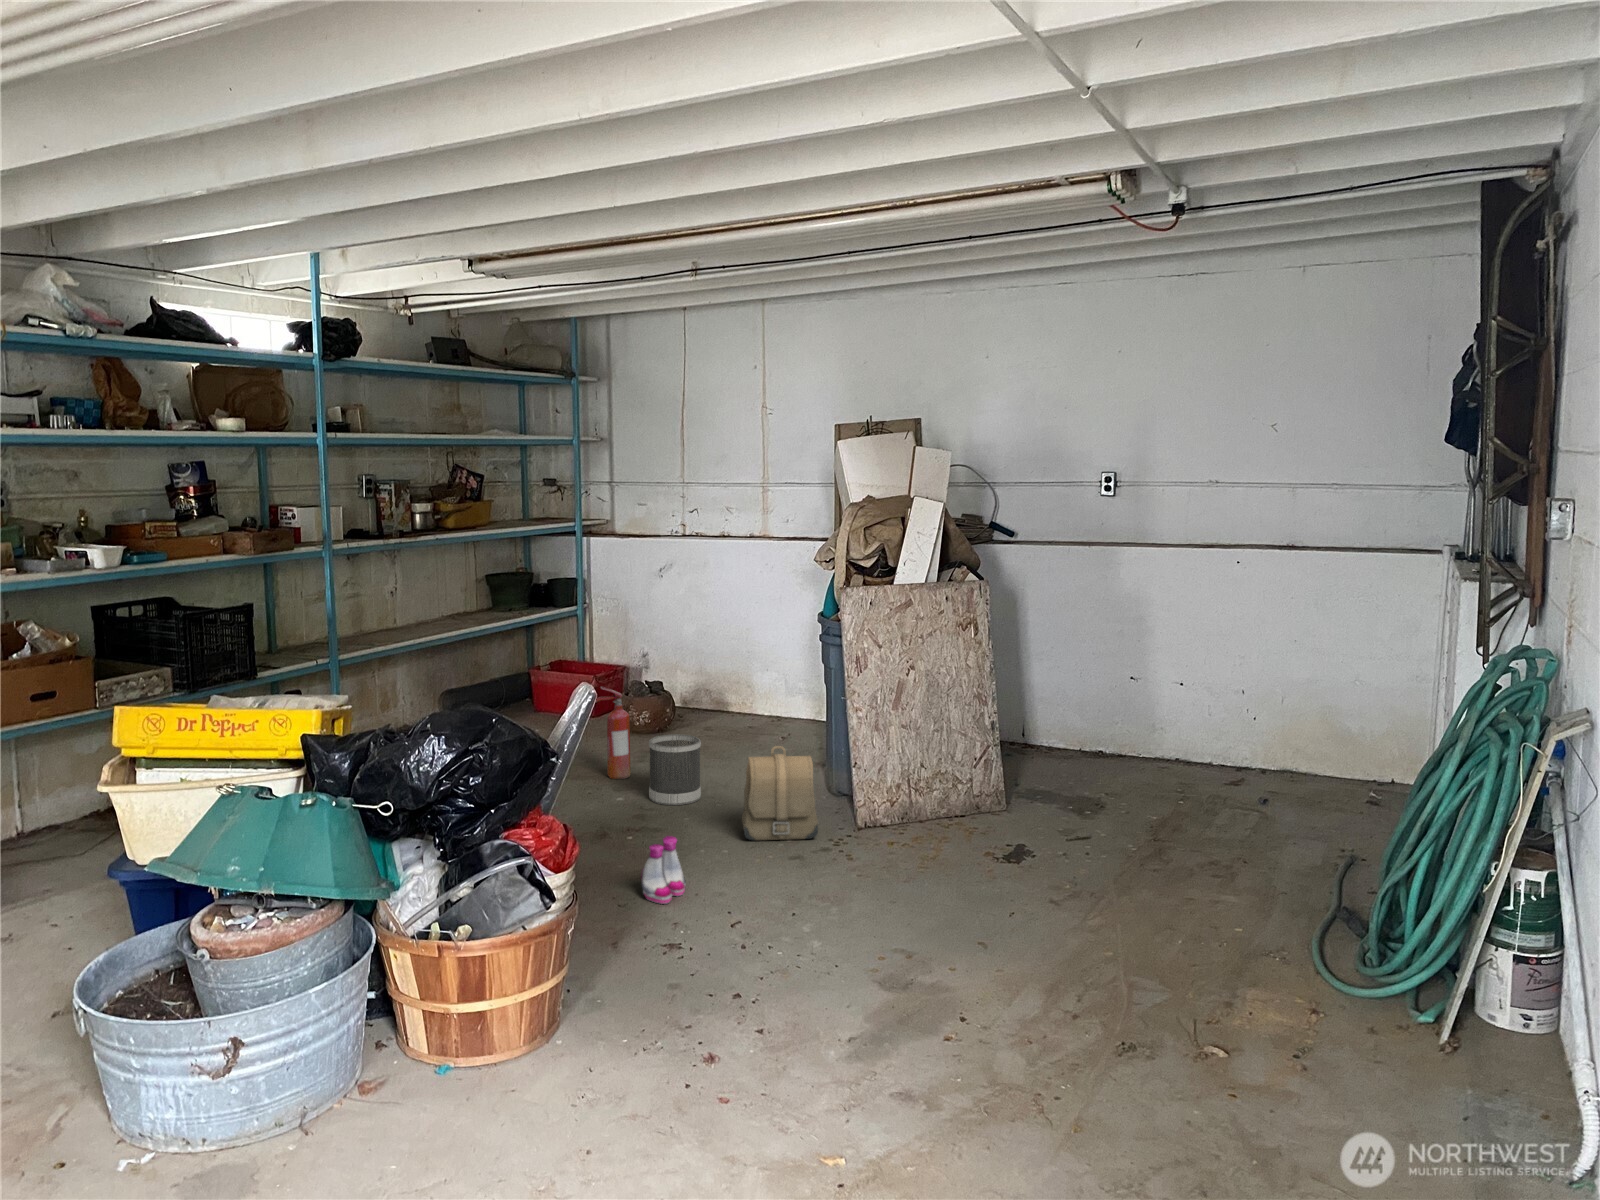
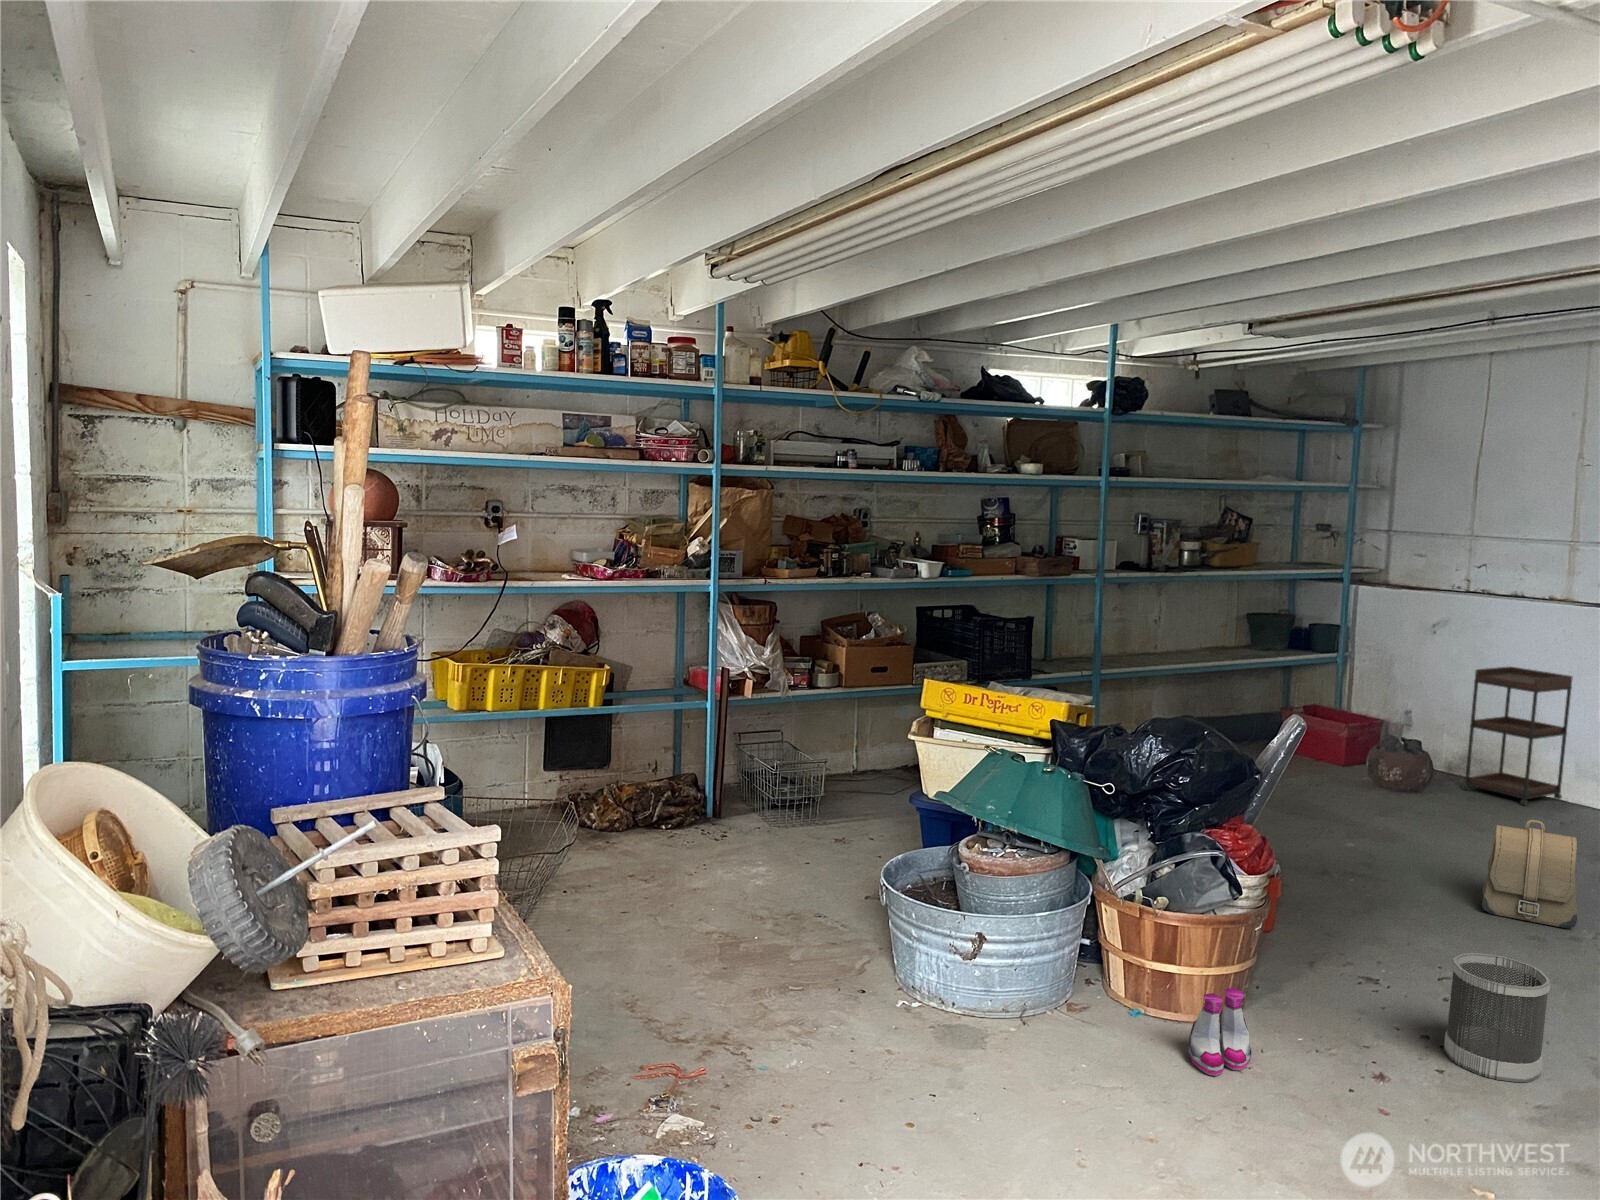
shelving unit: none [699,603,775,727] -> present [1462,667,1572,805]
fire extinguisher: present [596,687,631,779] -> none [1334,731,1371,828]
wastebasket: present [649,734,701,805] -> present [1444,953,1551,1082]
boots: present [641,836,686,904] -> present [1189,987,1251,1076]

